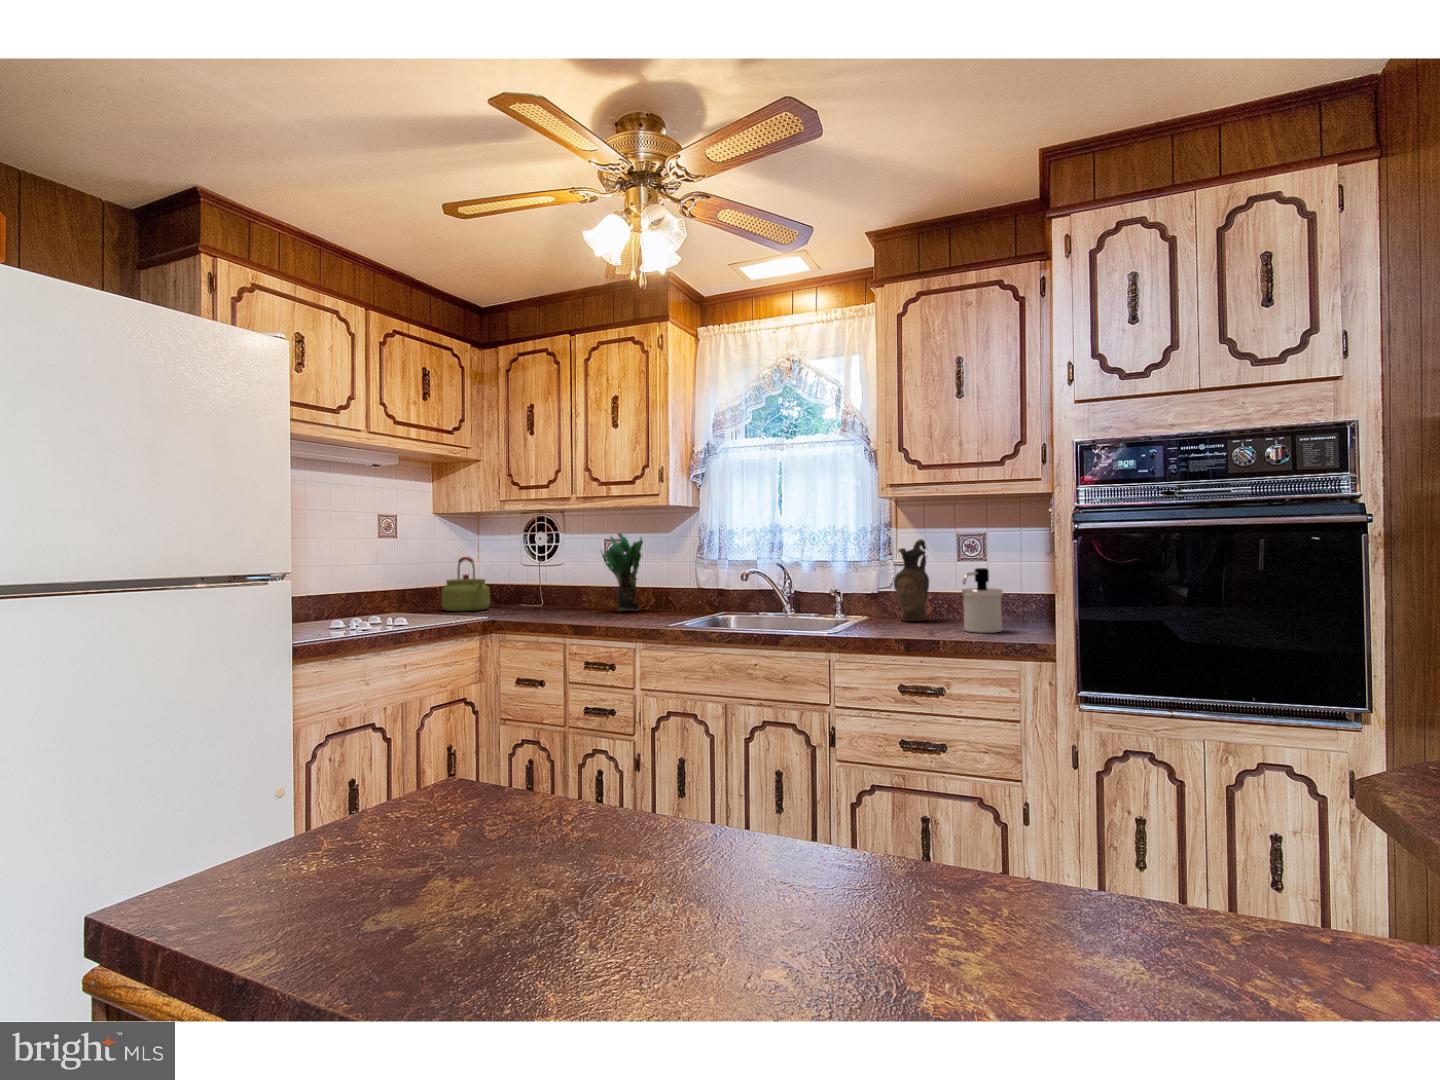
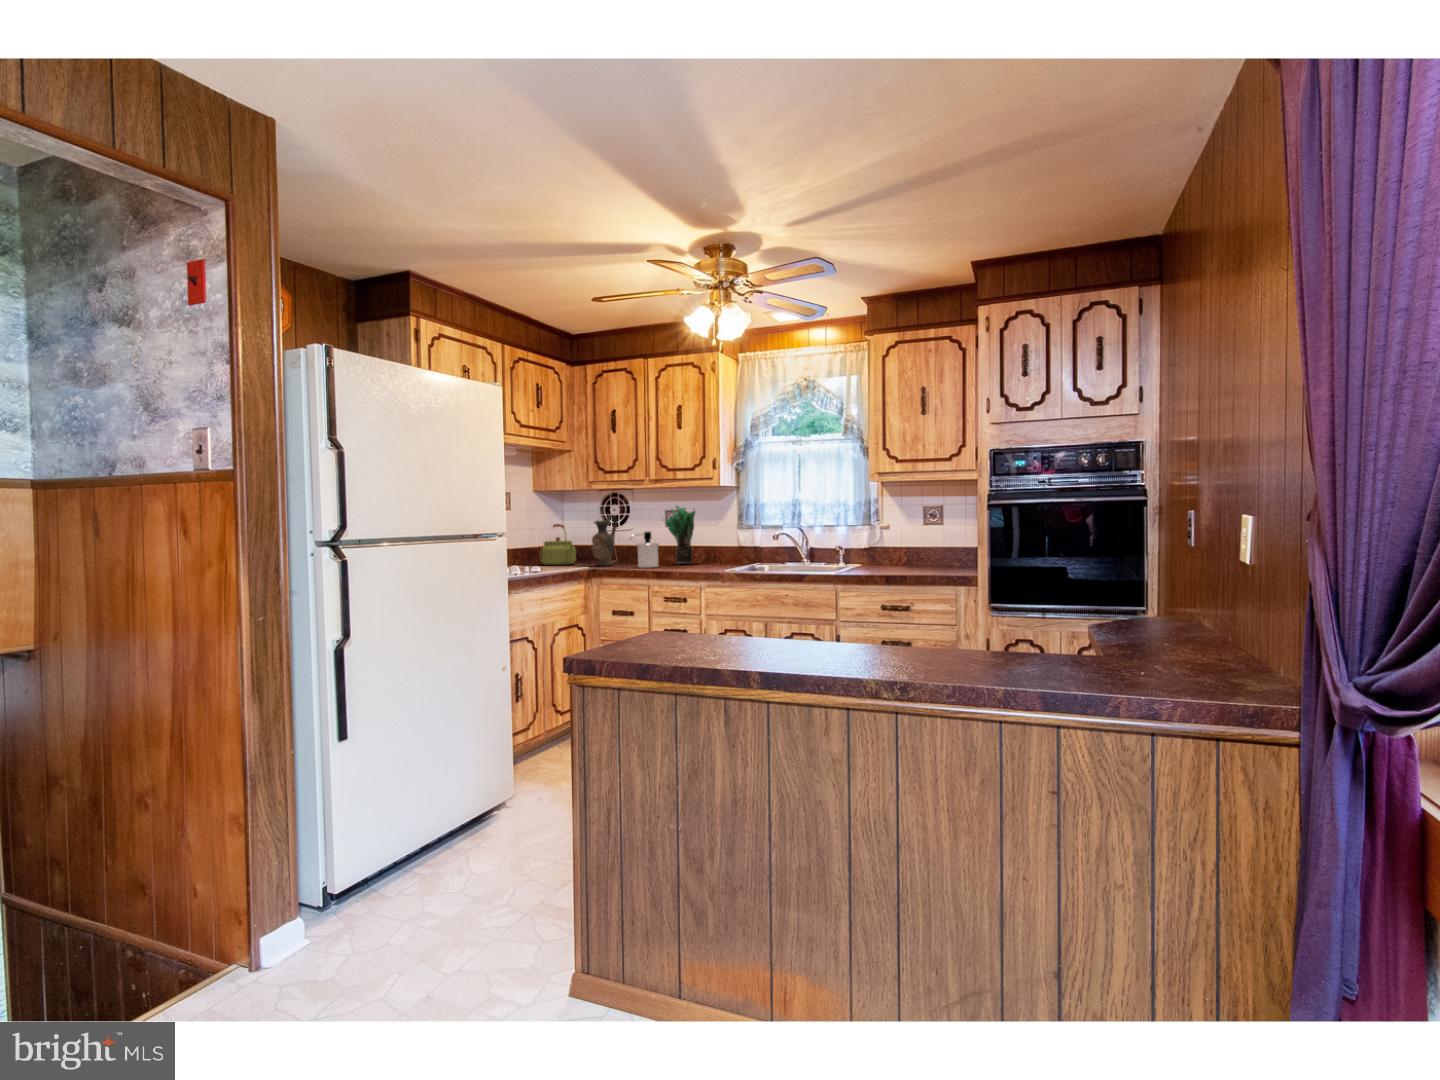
ceramic pitcher: present [894,539,929,621] -> present [592,515,617,566]
soap dispenser: present [962,568,1003,633] -> present [630,531,659,568]

